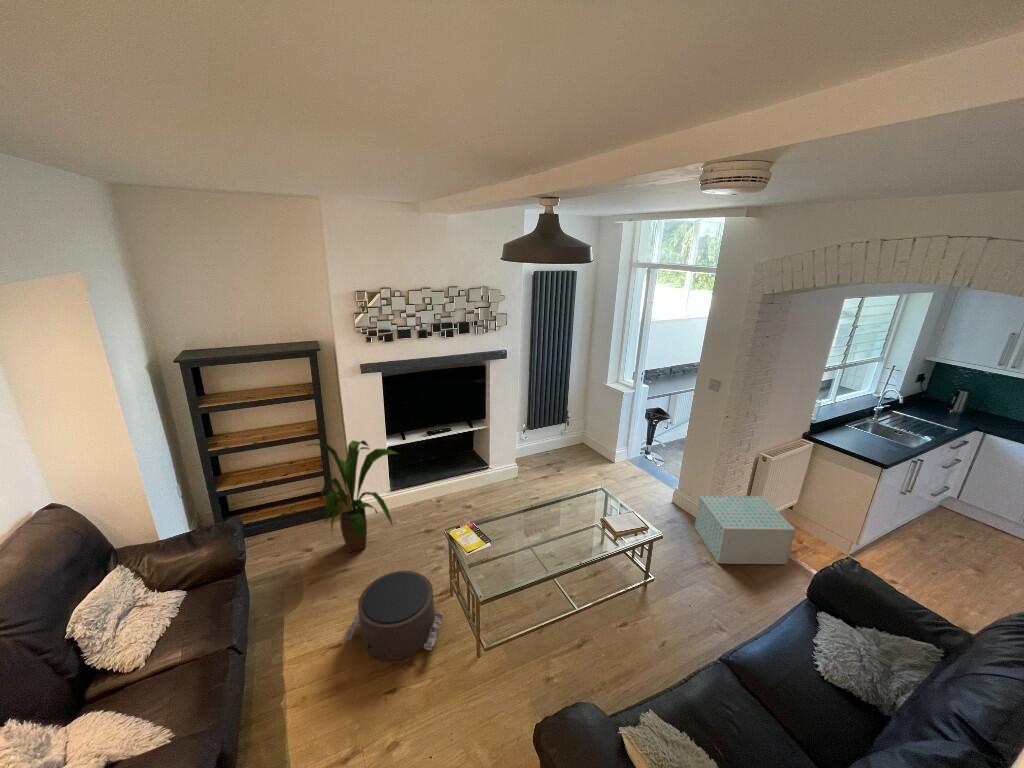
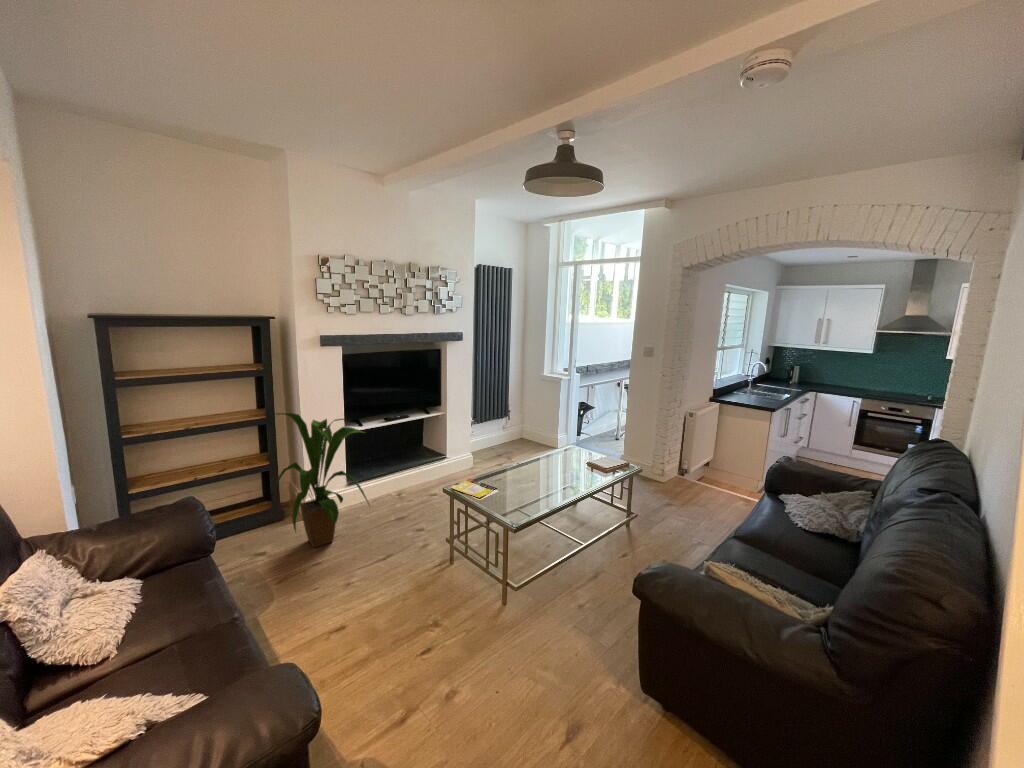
storage box: present [695,495,795,564] -> none [644,449,727,505]
pouf: present [344,571,443,661] -> none [354,539,459,628]

